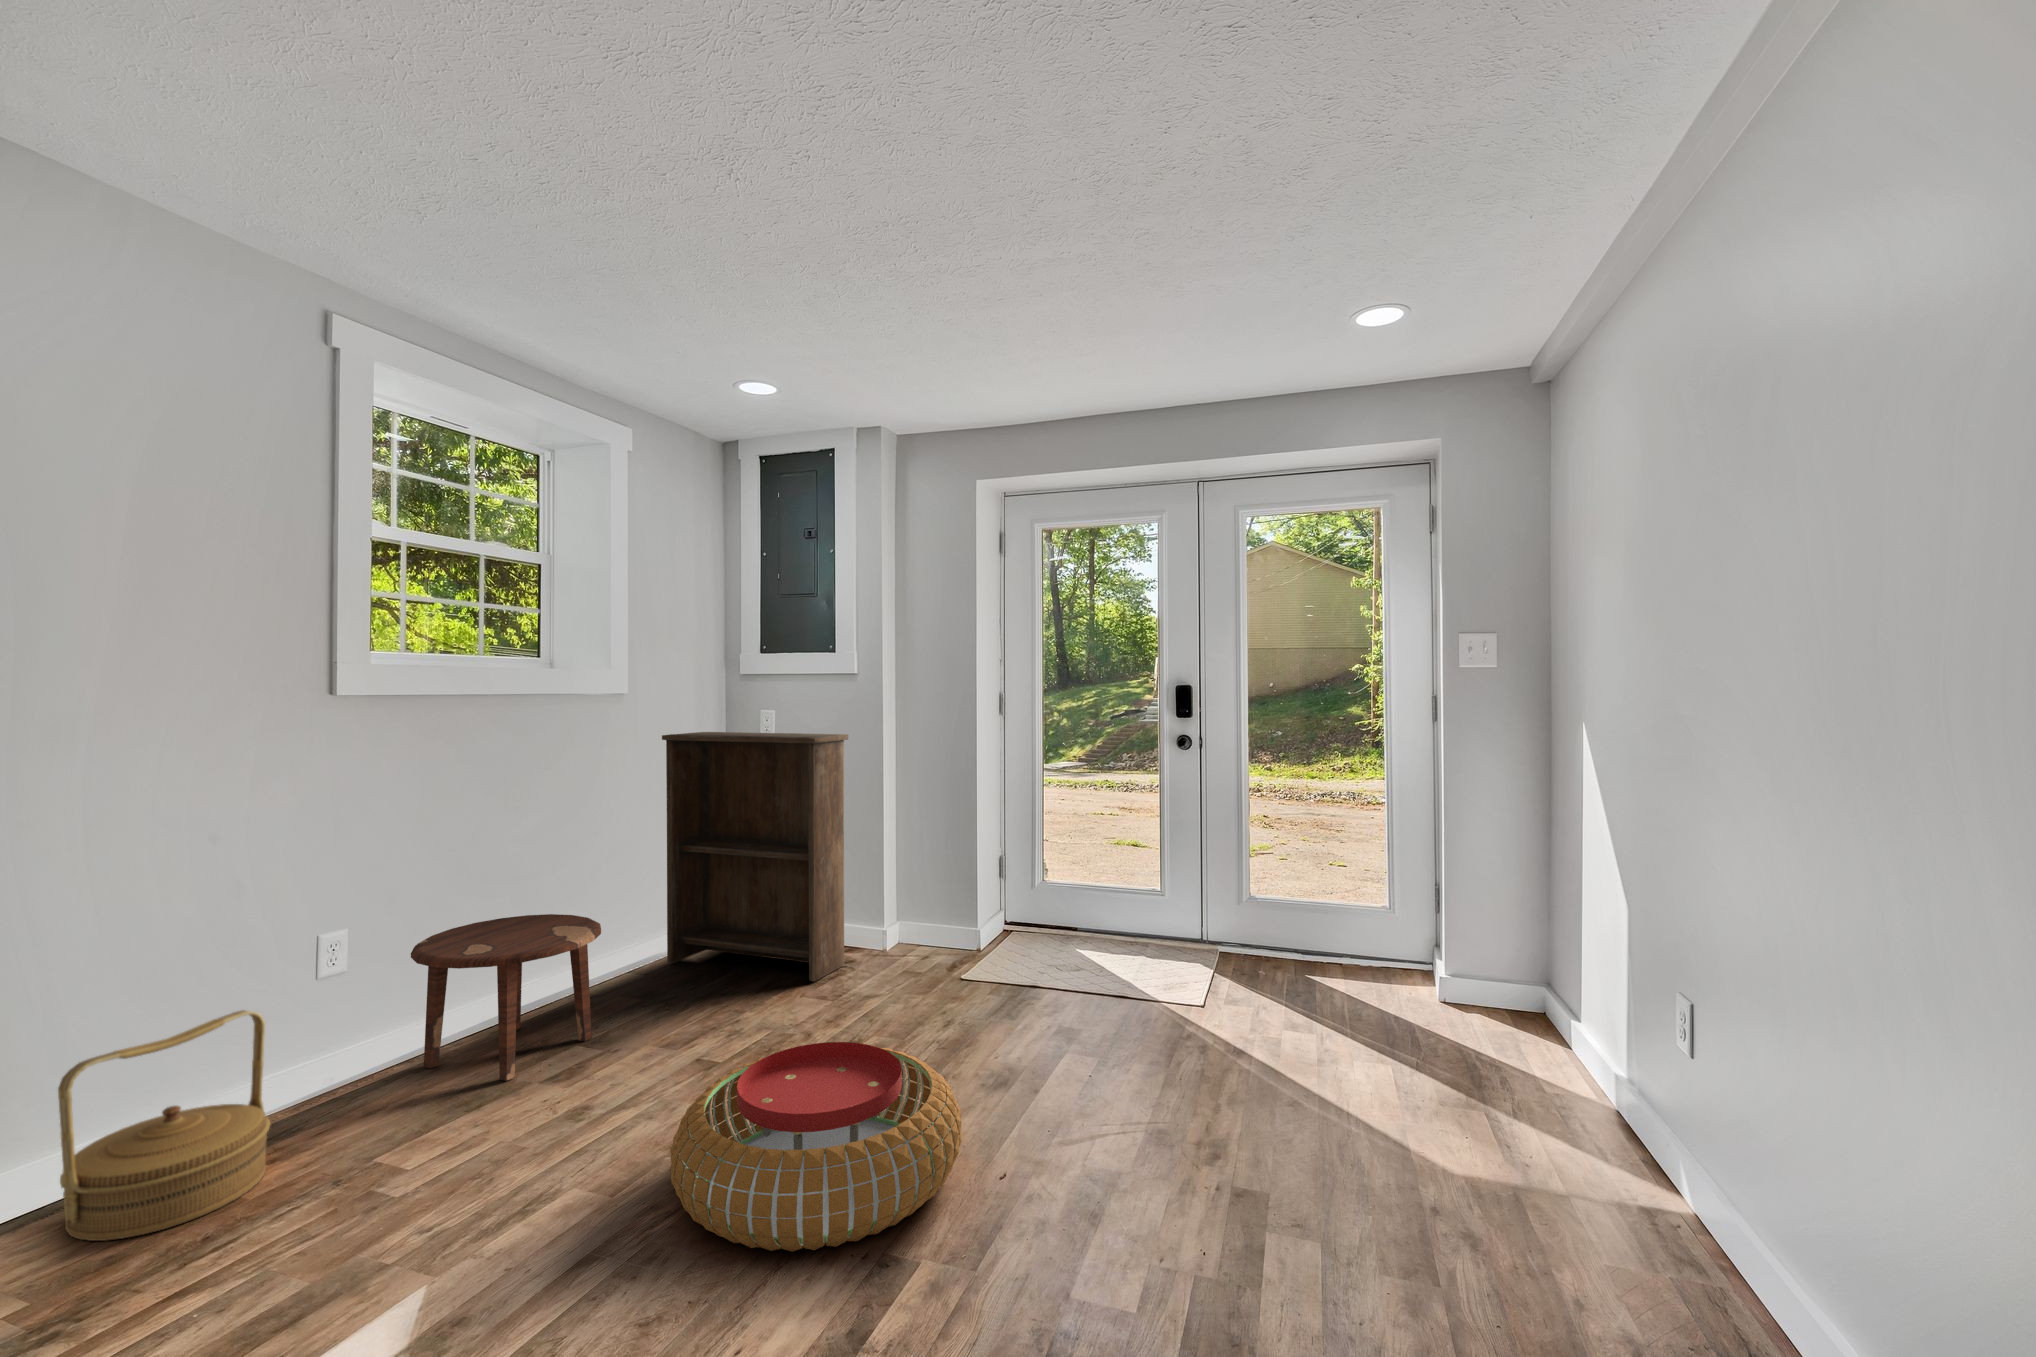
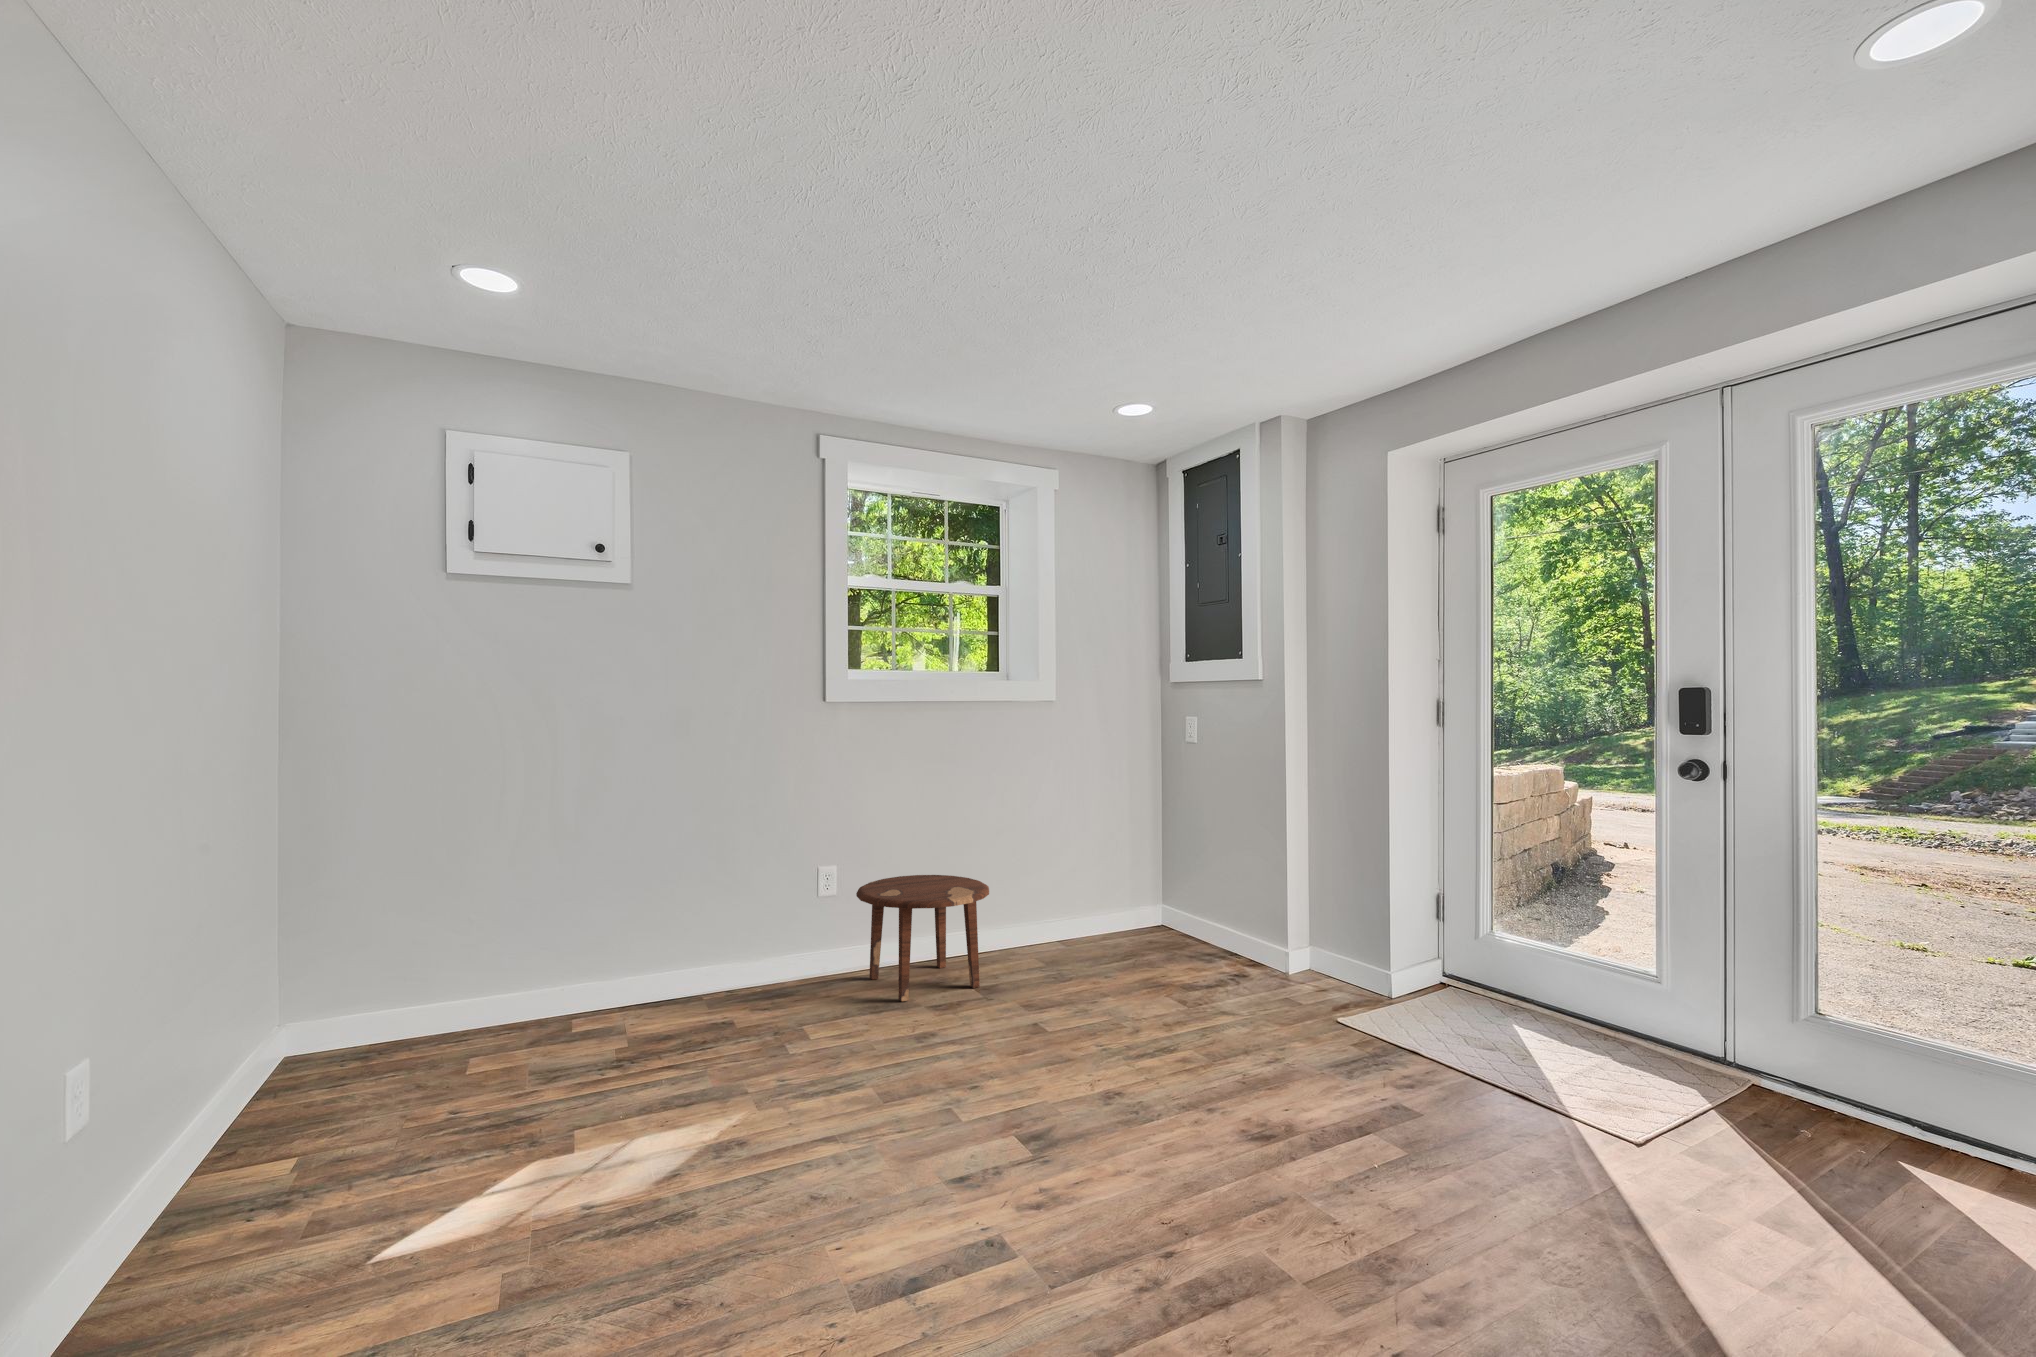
bookshelf: present [662,732,848,981] -> none [1083,733,1235,987]
woven basket: present [58,1010,270,1241] -> none [641,904,753,1032]
pouf: present [670,1042,962,1252] -> none [884,1025,1154,1215]

